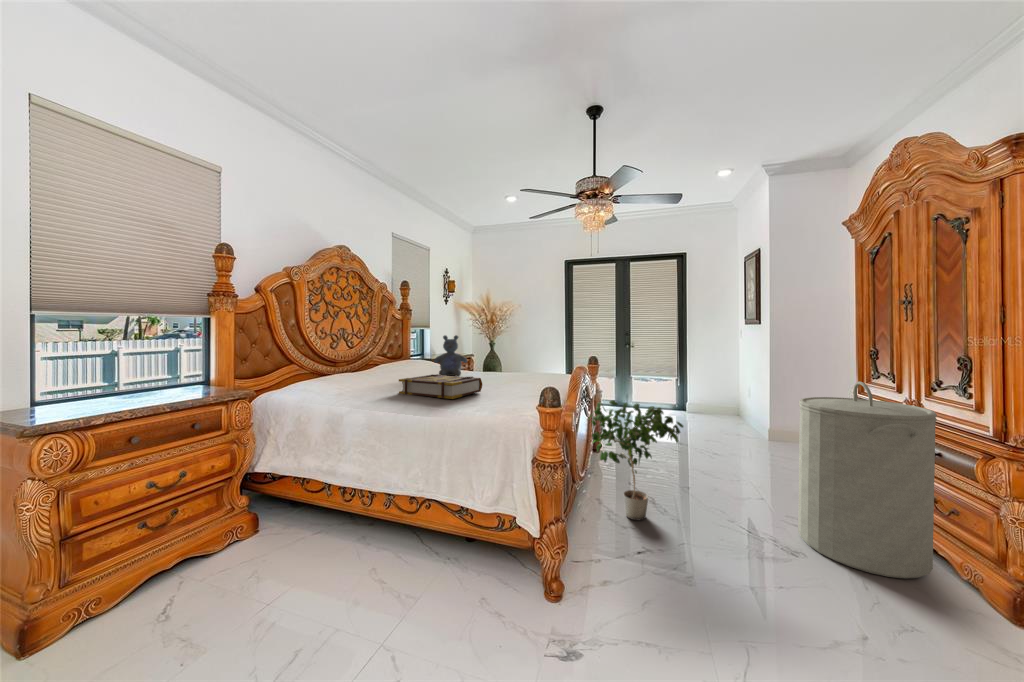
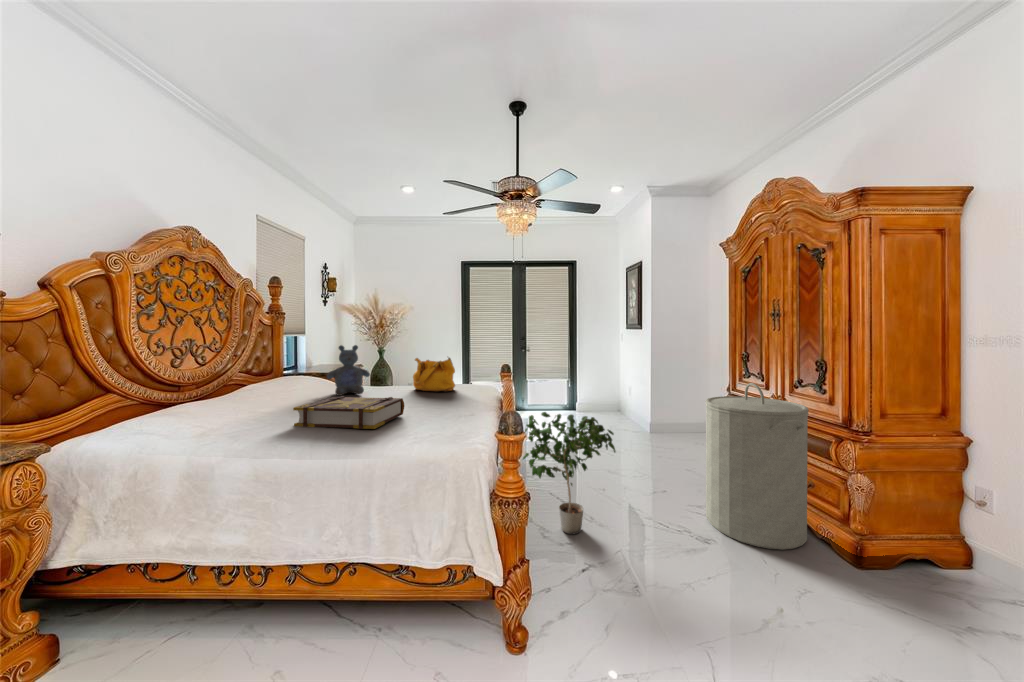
handbag: none [504,346,540,379] -> present [413,358,455,391]

